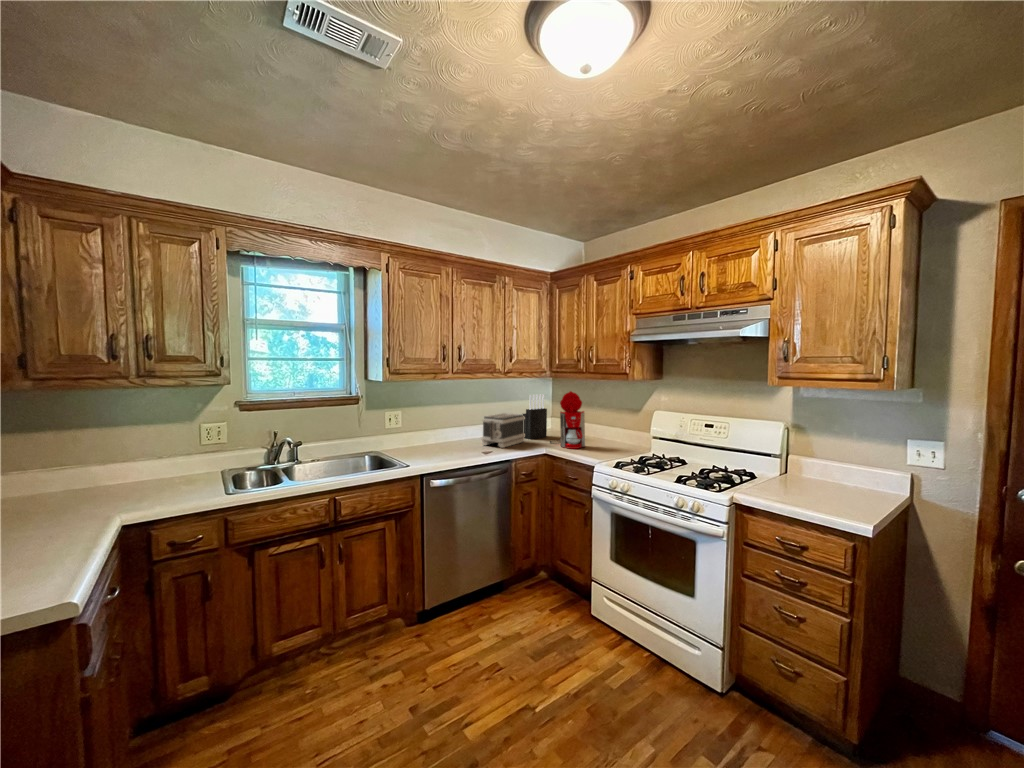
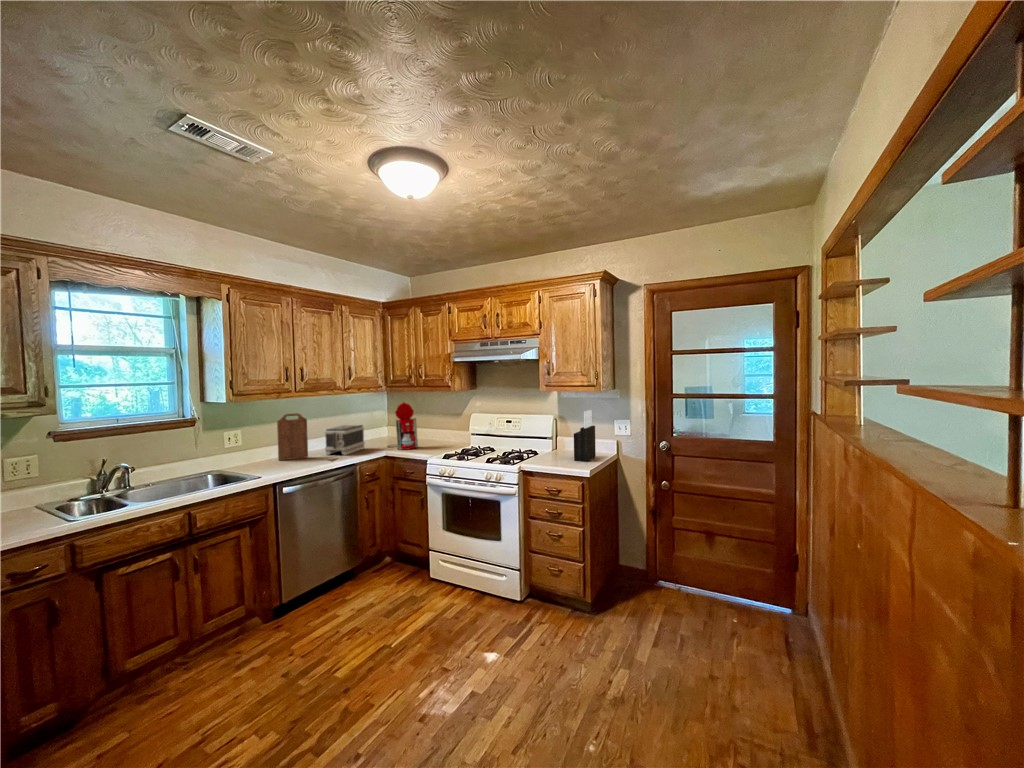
knife block: present [523,394,547,439] -> present [574,410,596,462]
cutting board: none [435,397,464,447] -> present [277,413,308,460]

